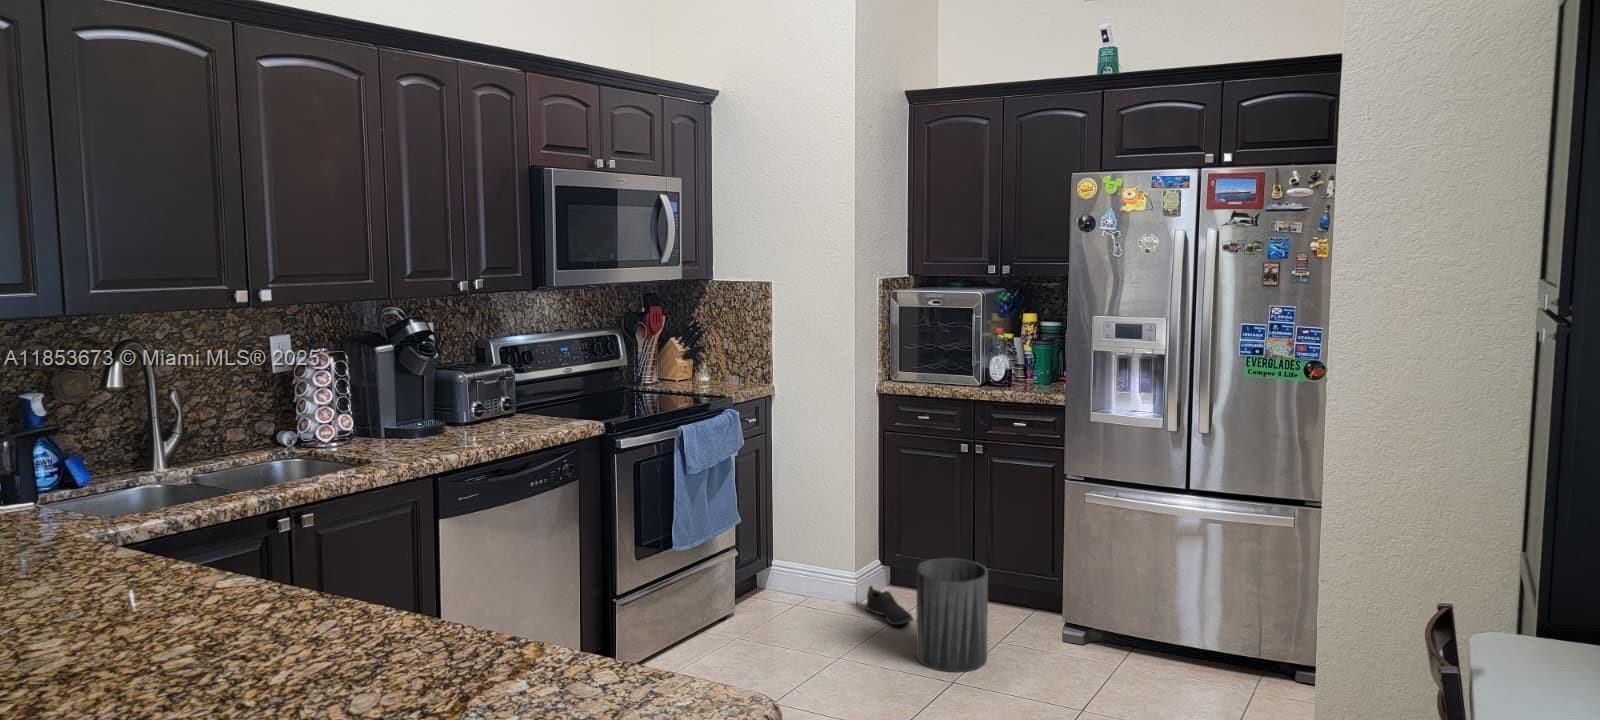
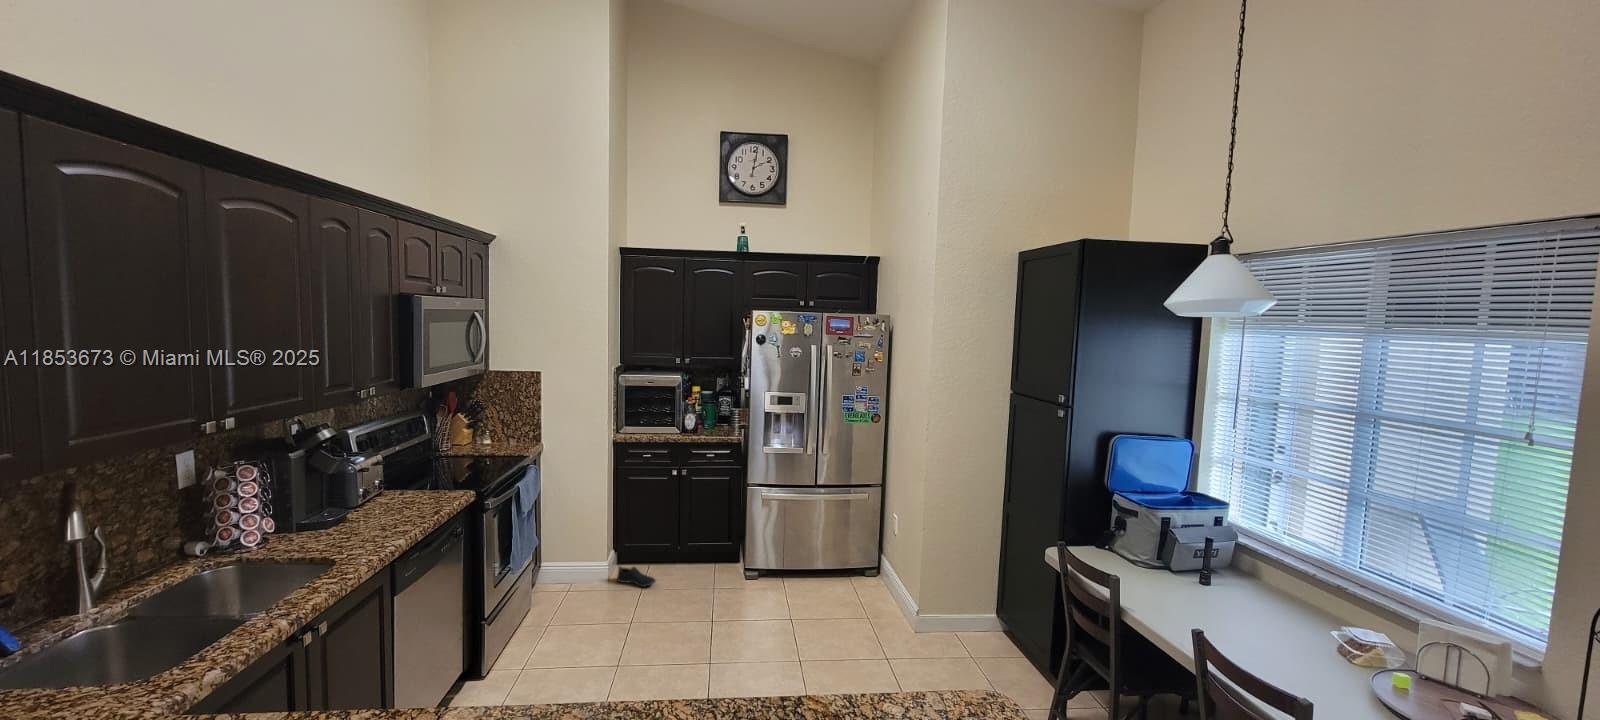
trash can: present [916,558,988,672] -> none [670,537,713,606]

